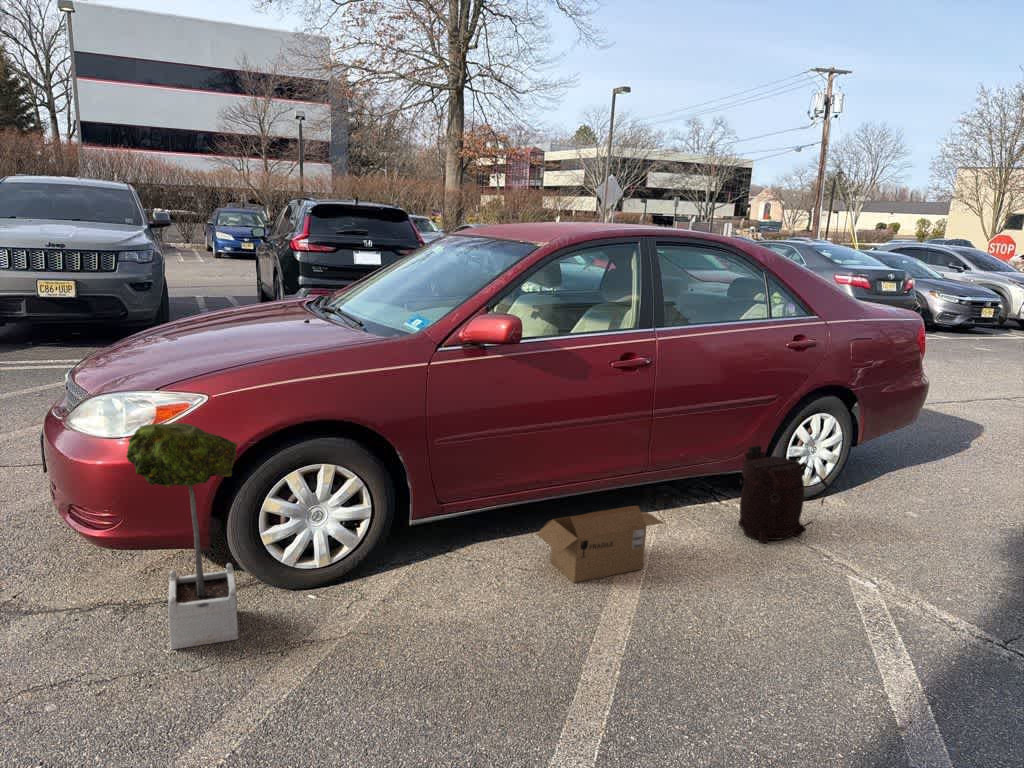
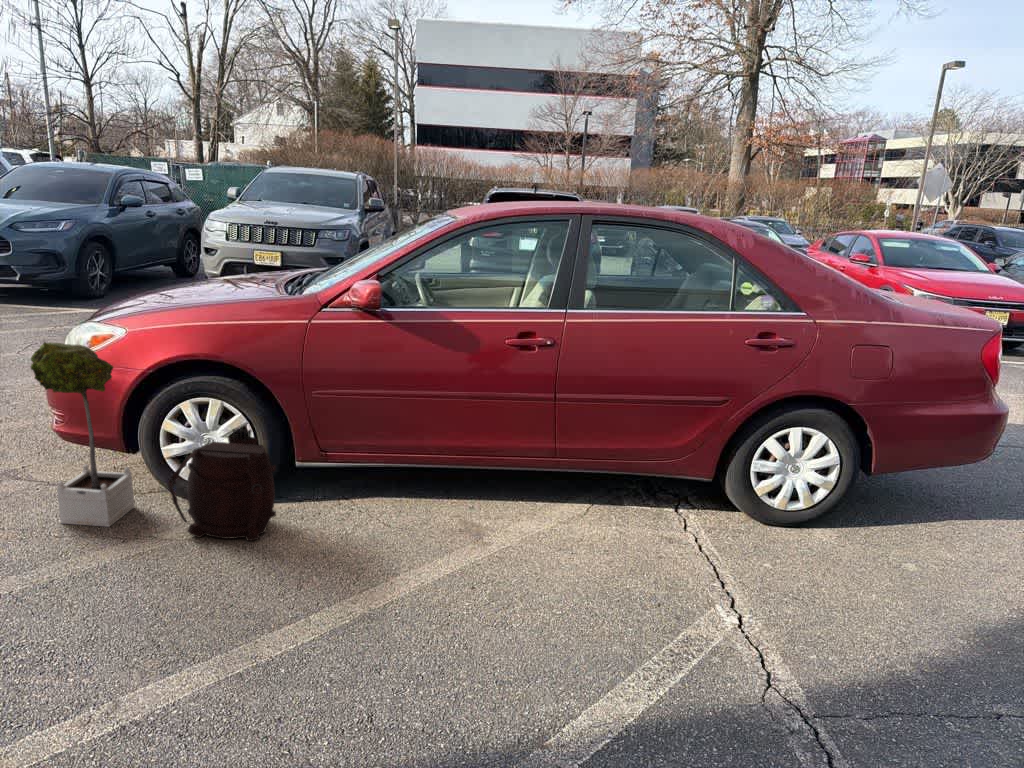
backpack: present [738,446,829,543] -> present [168,429,276,541]
cardboard box: present [537,506,664,583] -> none [403,482,529,550]

